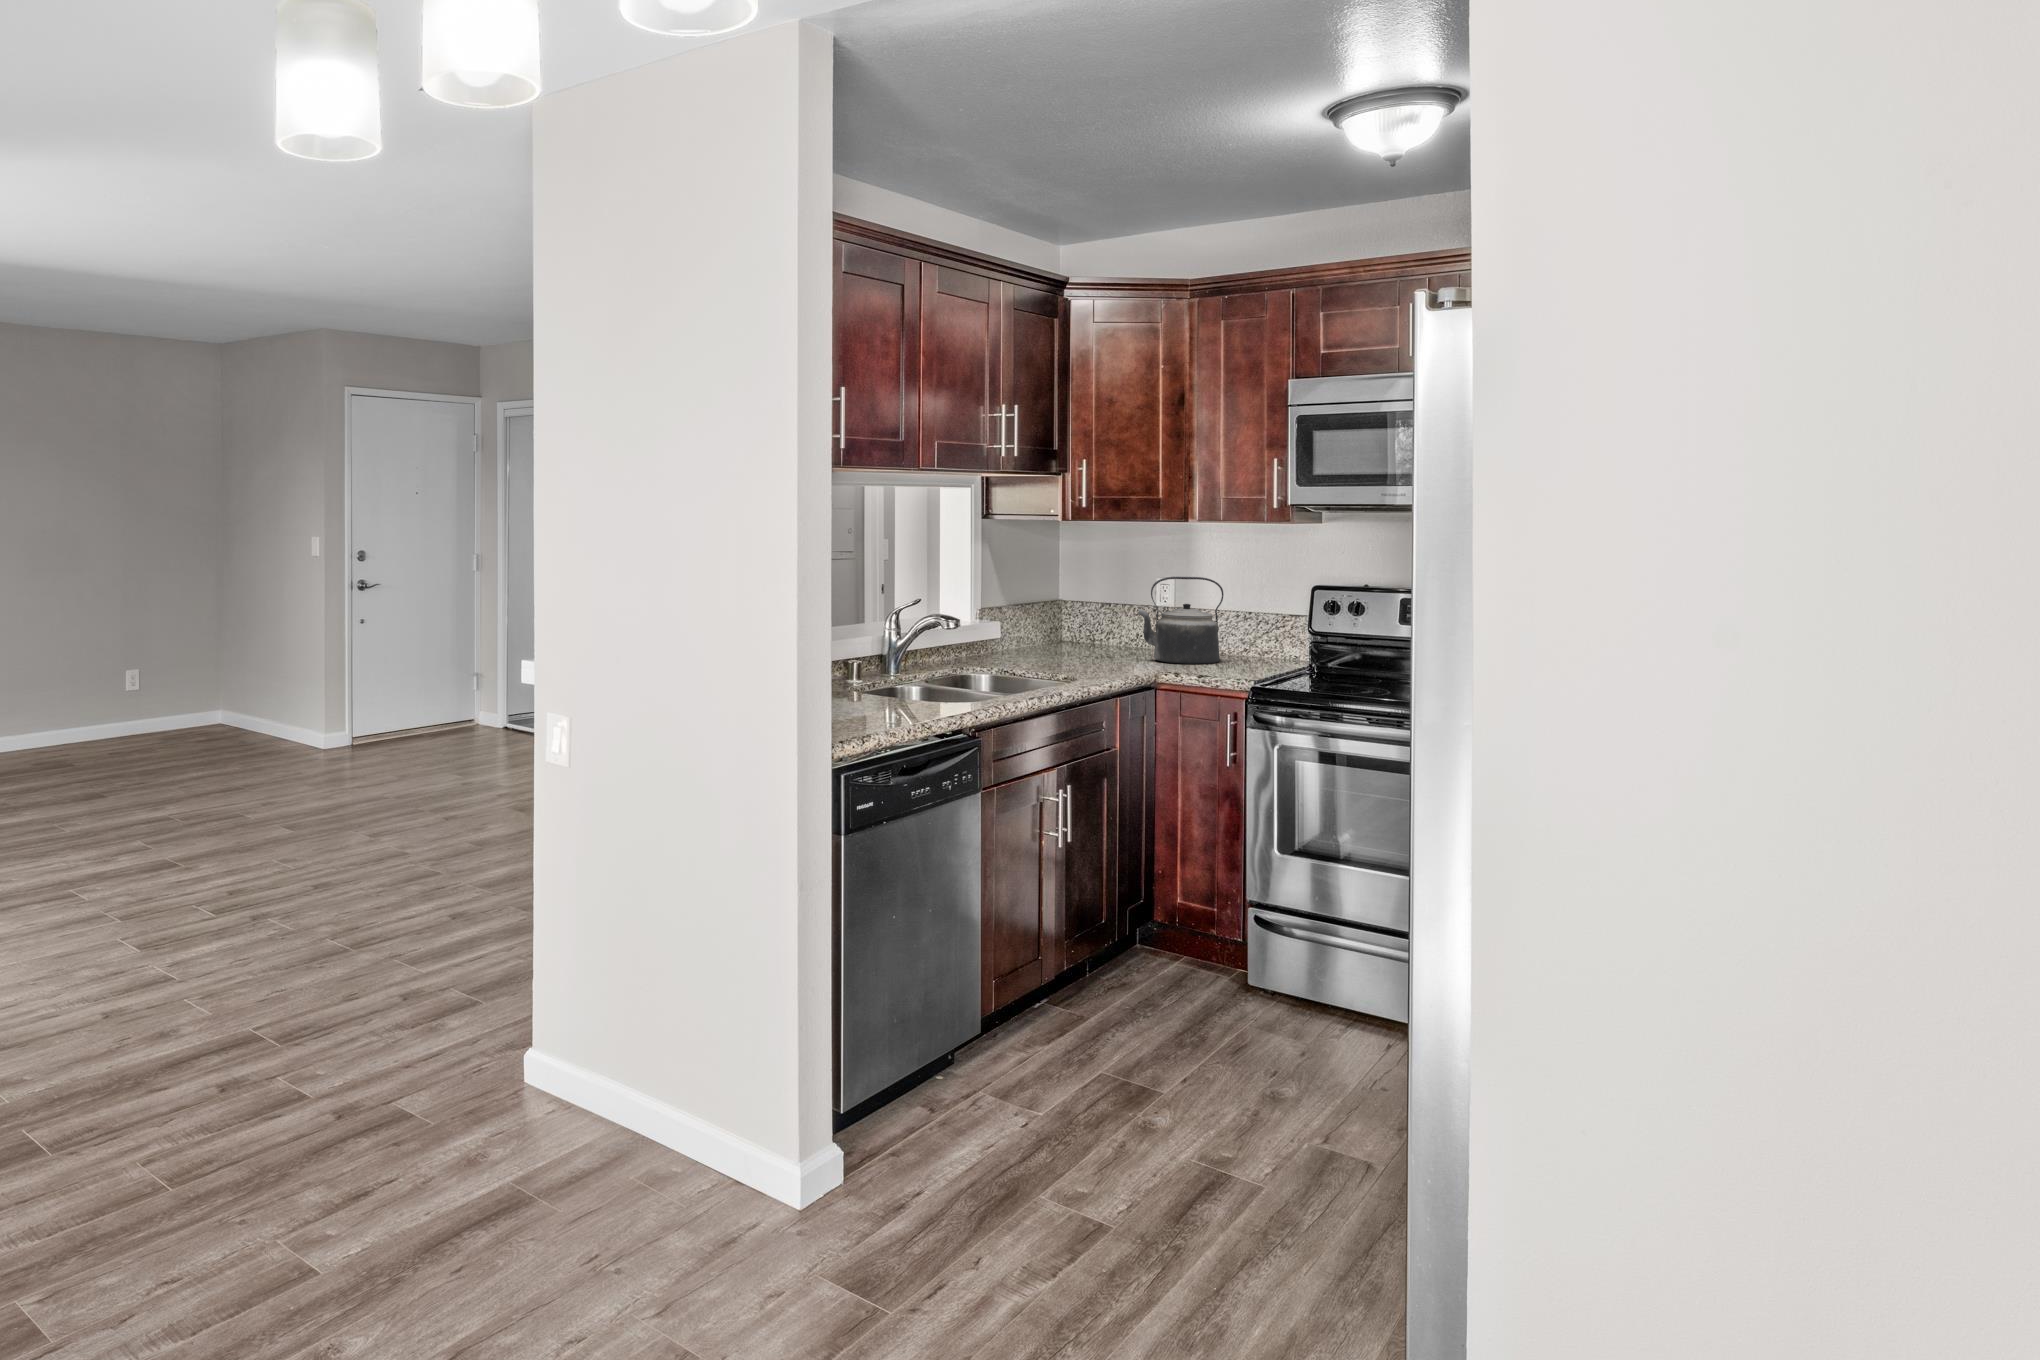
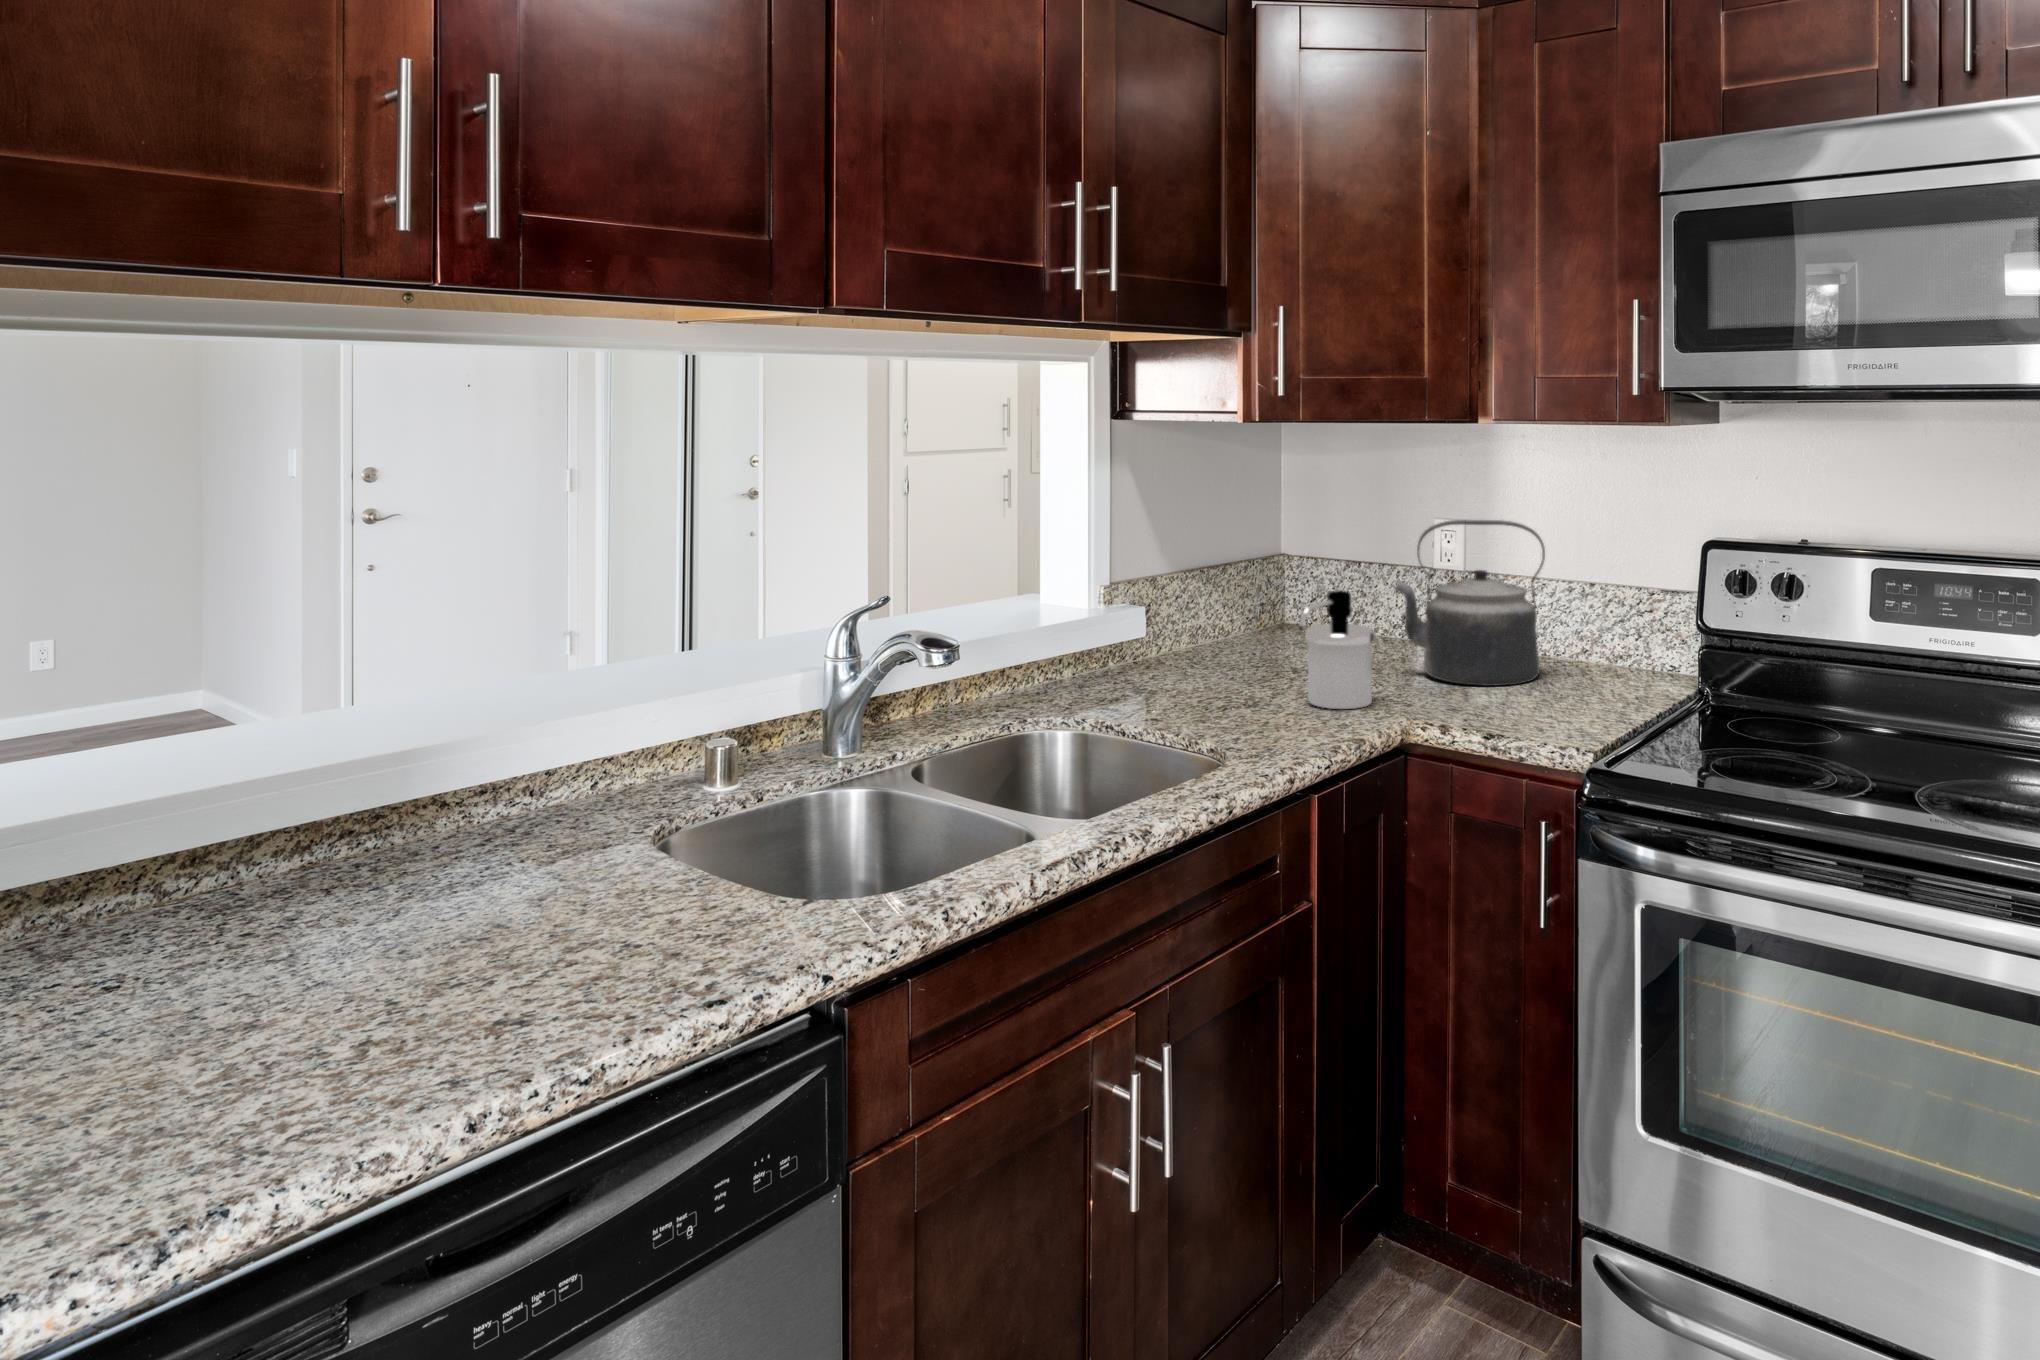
soap dispenser: none [1095,610,1133,670] -> present [1299,590,1374,709]

